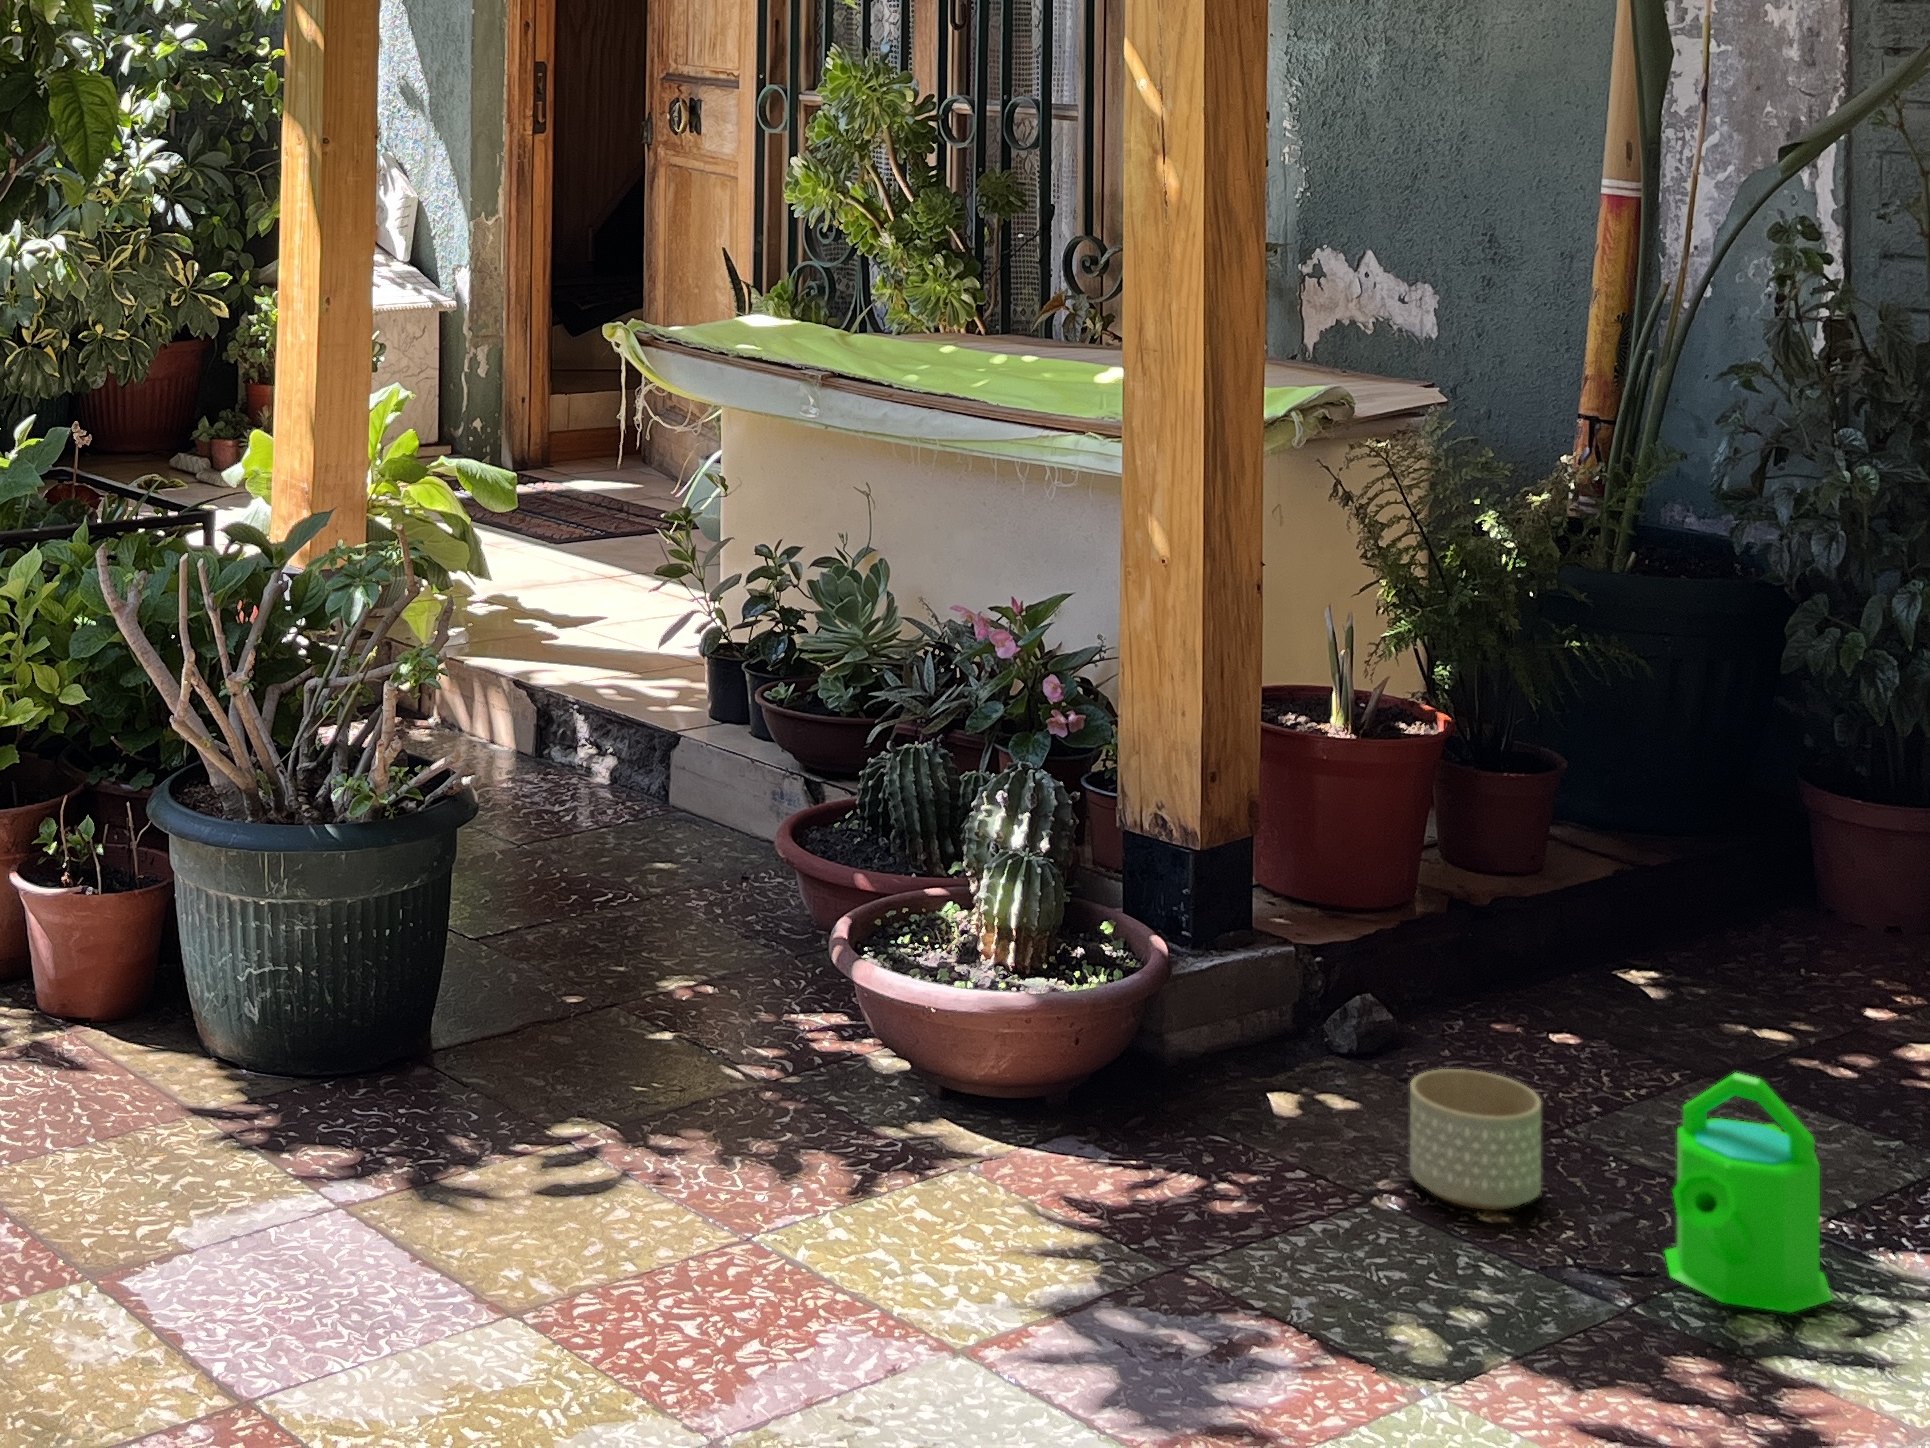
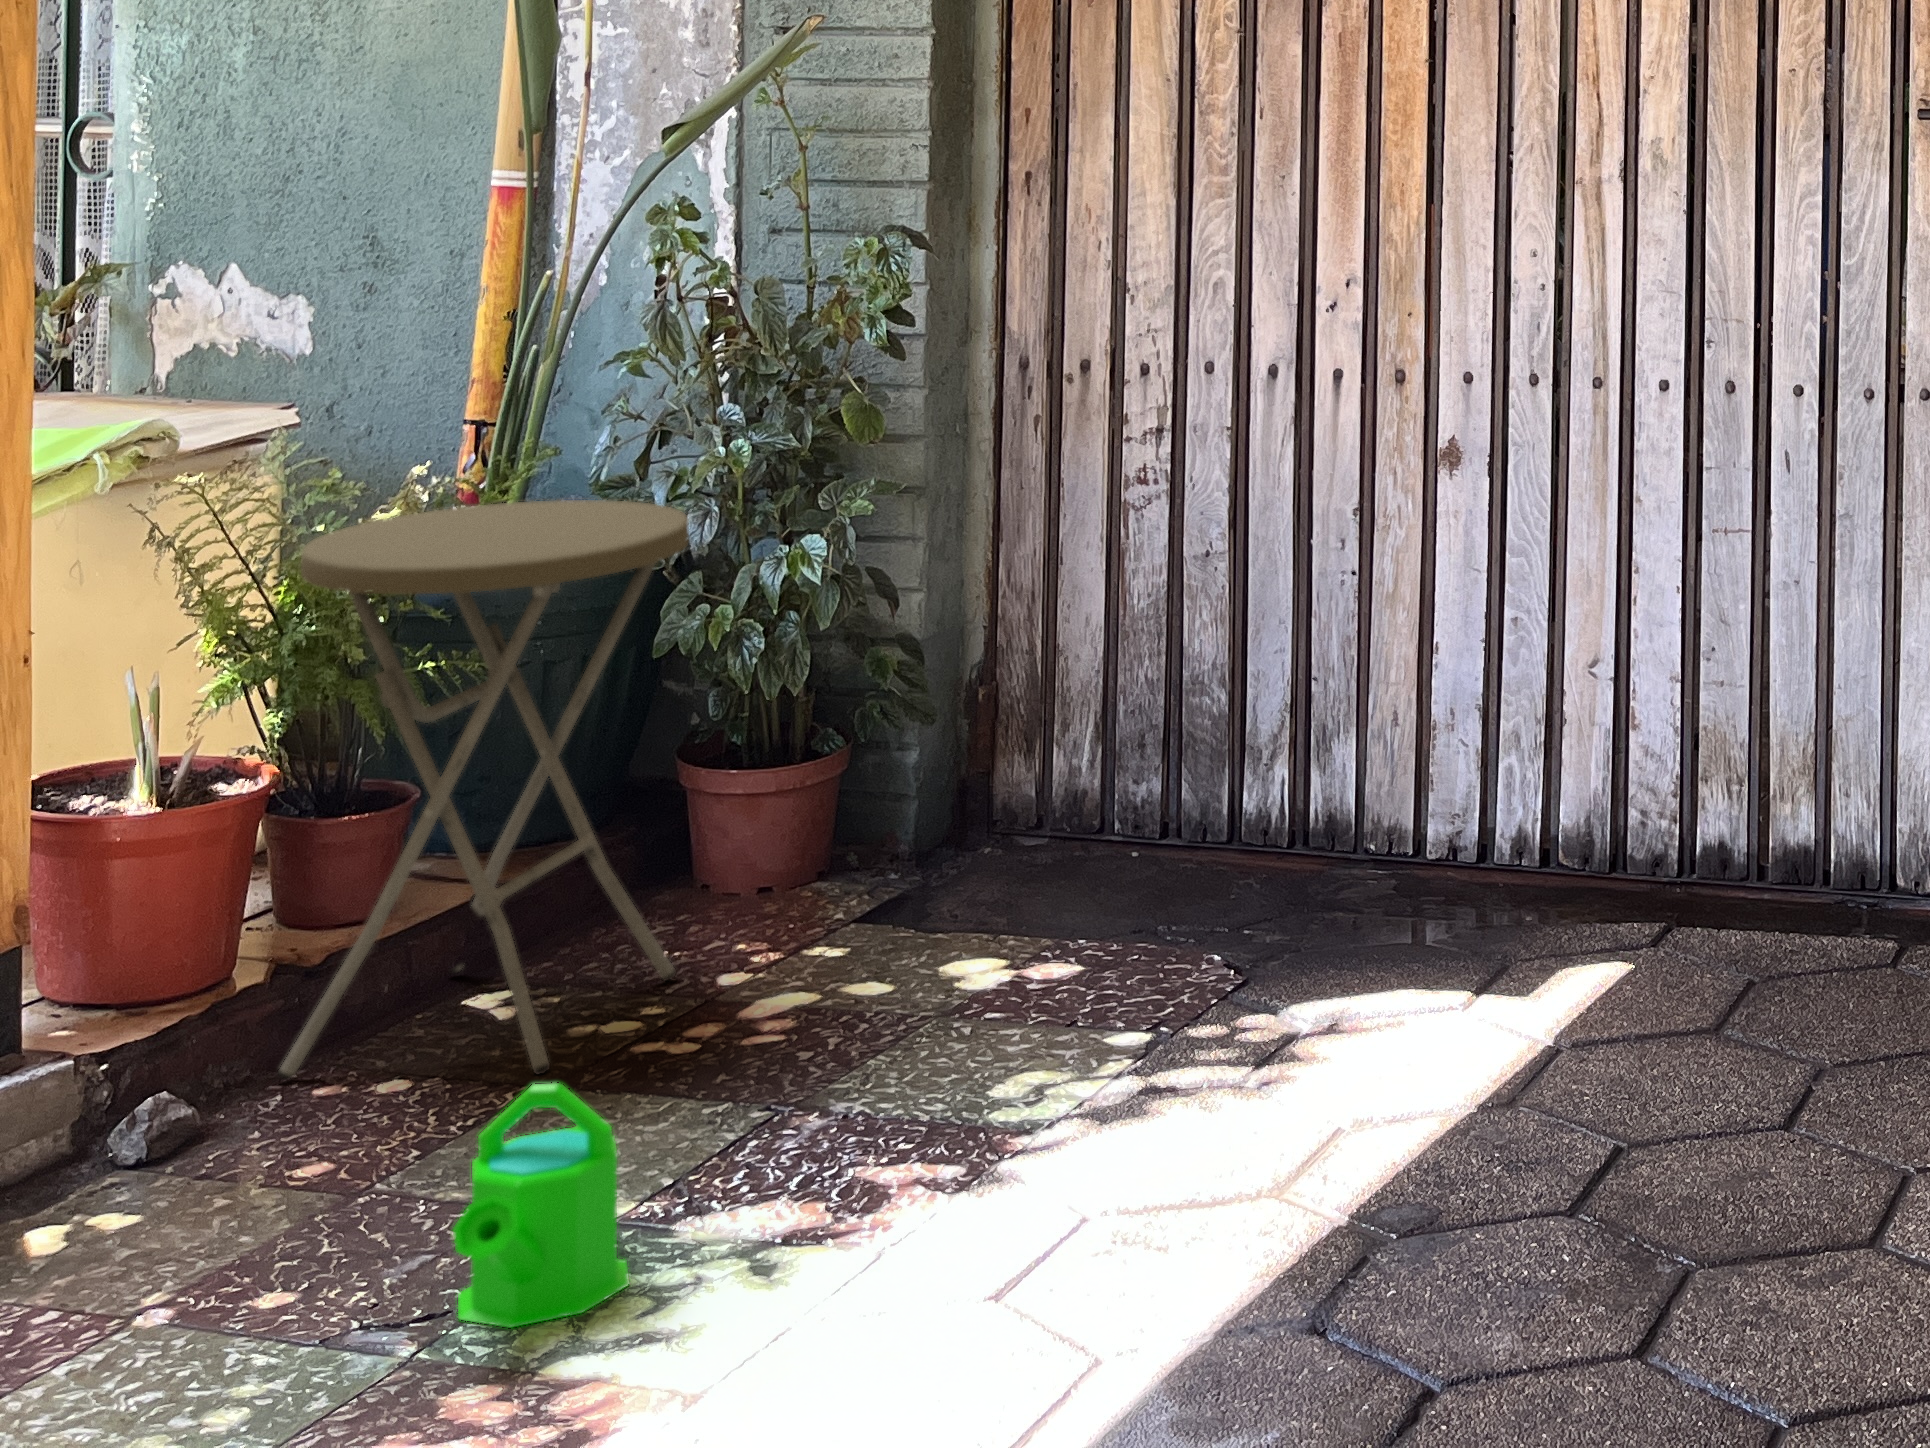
side table: none [1456,494,1827,1056] -> present [278,500,689,1080]
planter: present [1410,1069,1541,1210] -> none [169,1162,329,1322]

